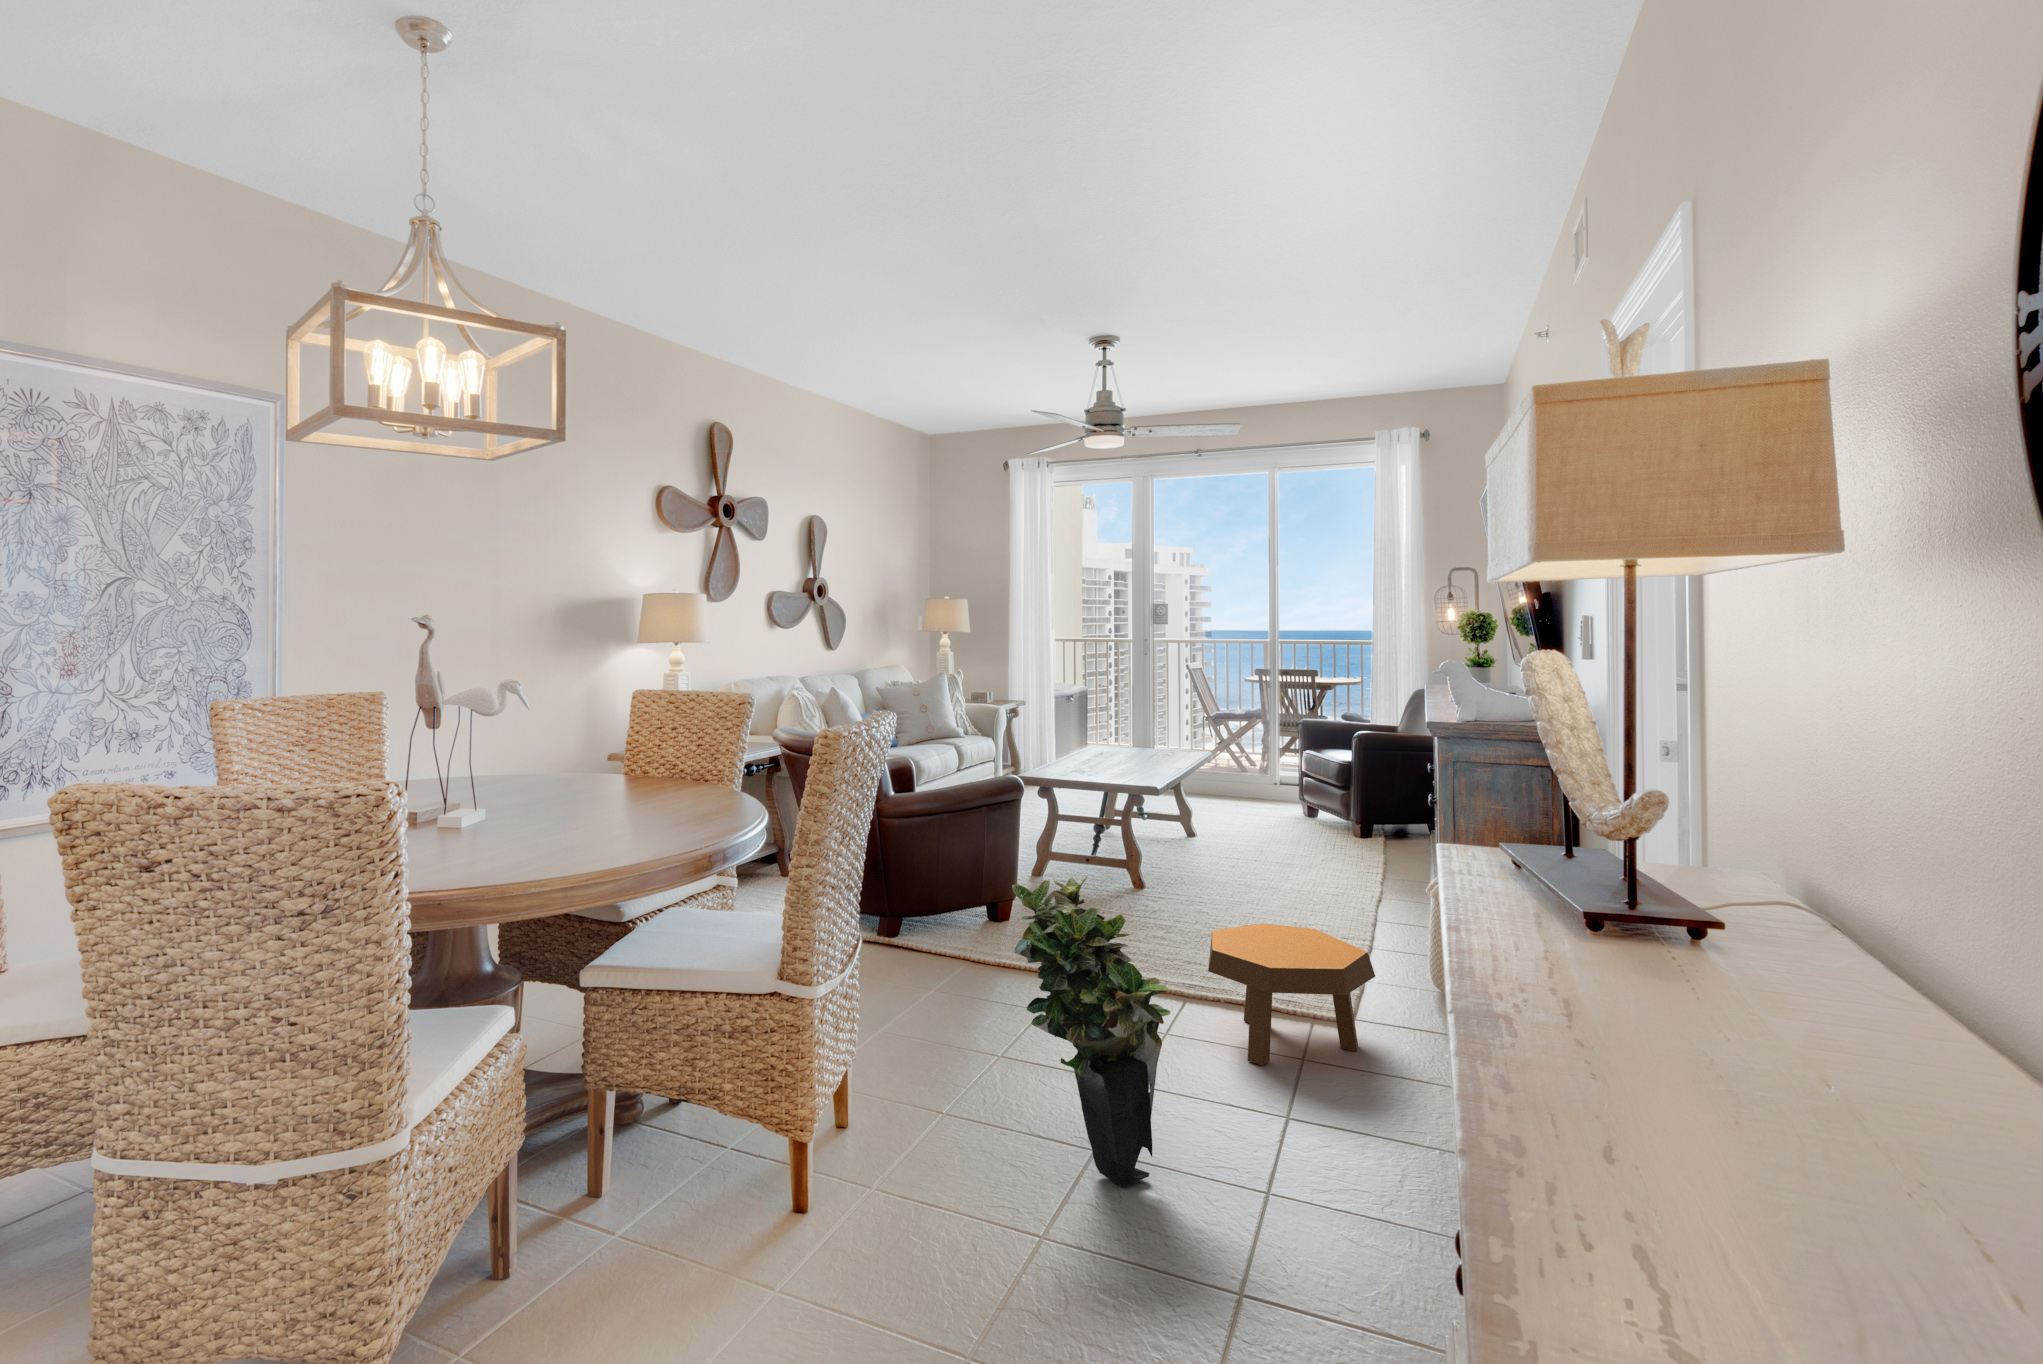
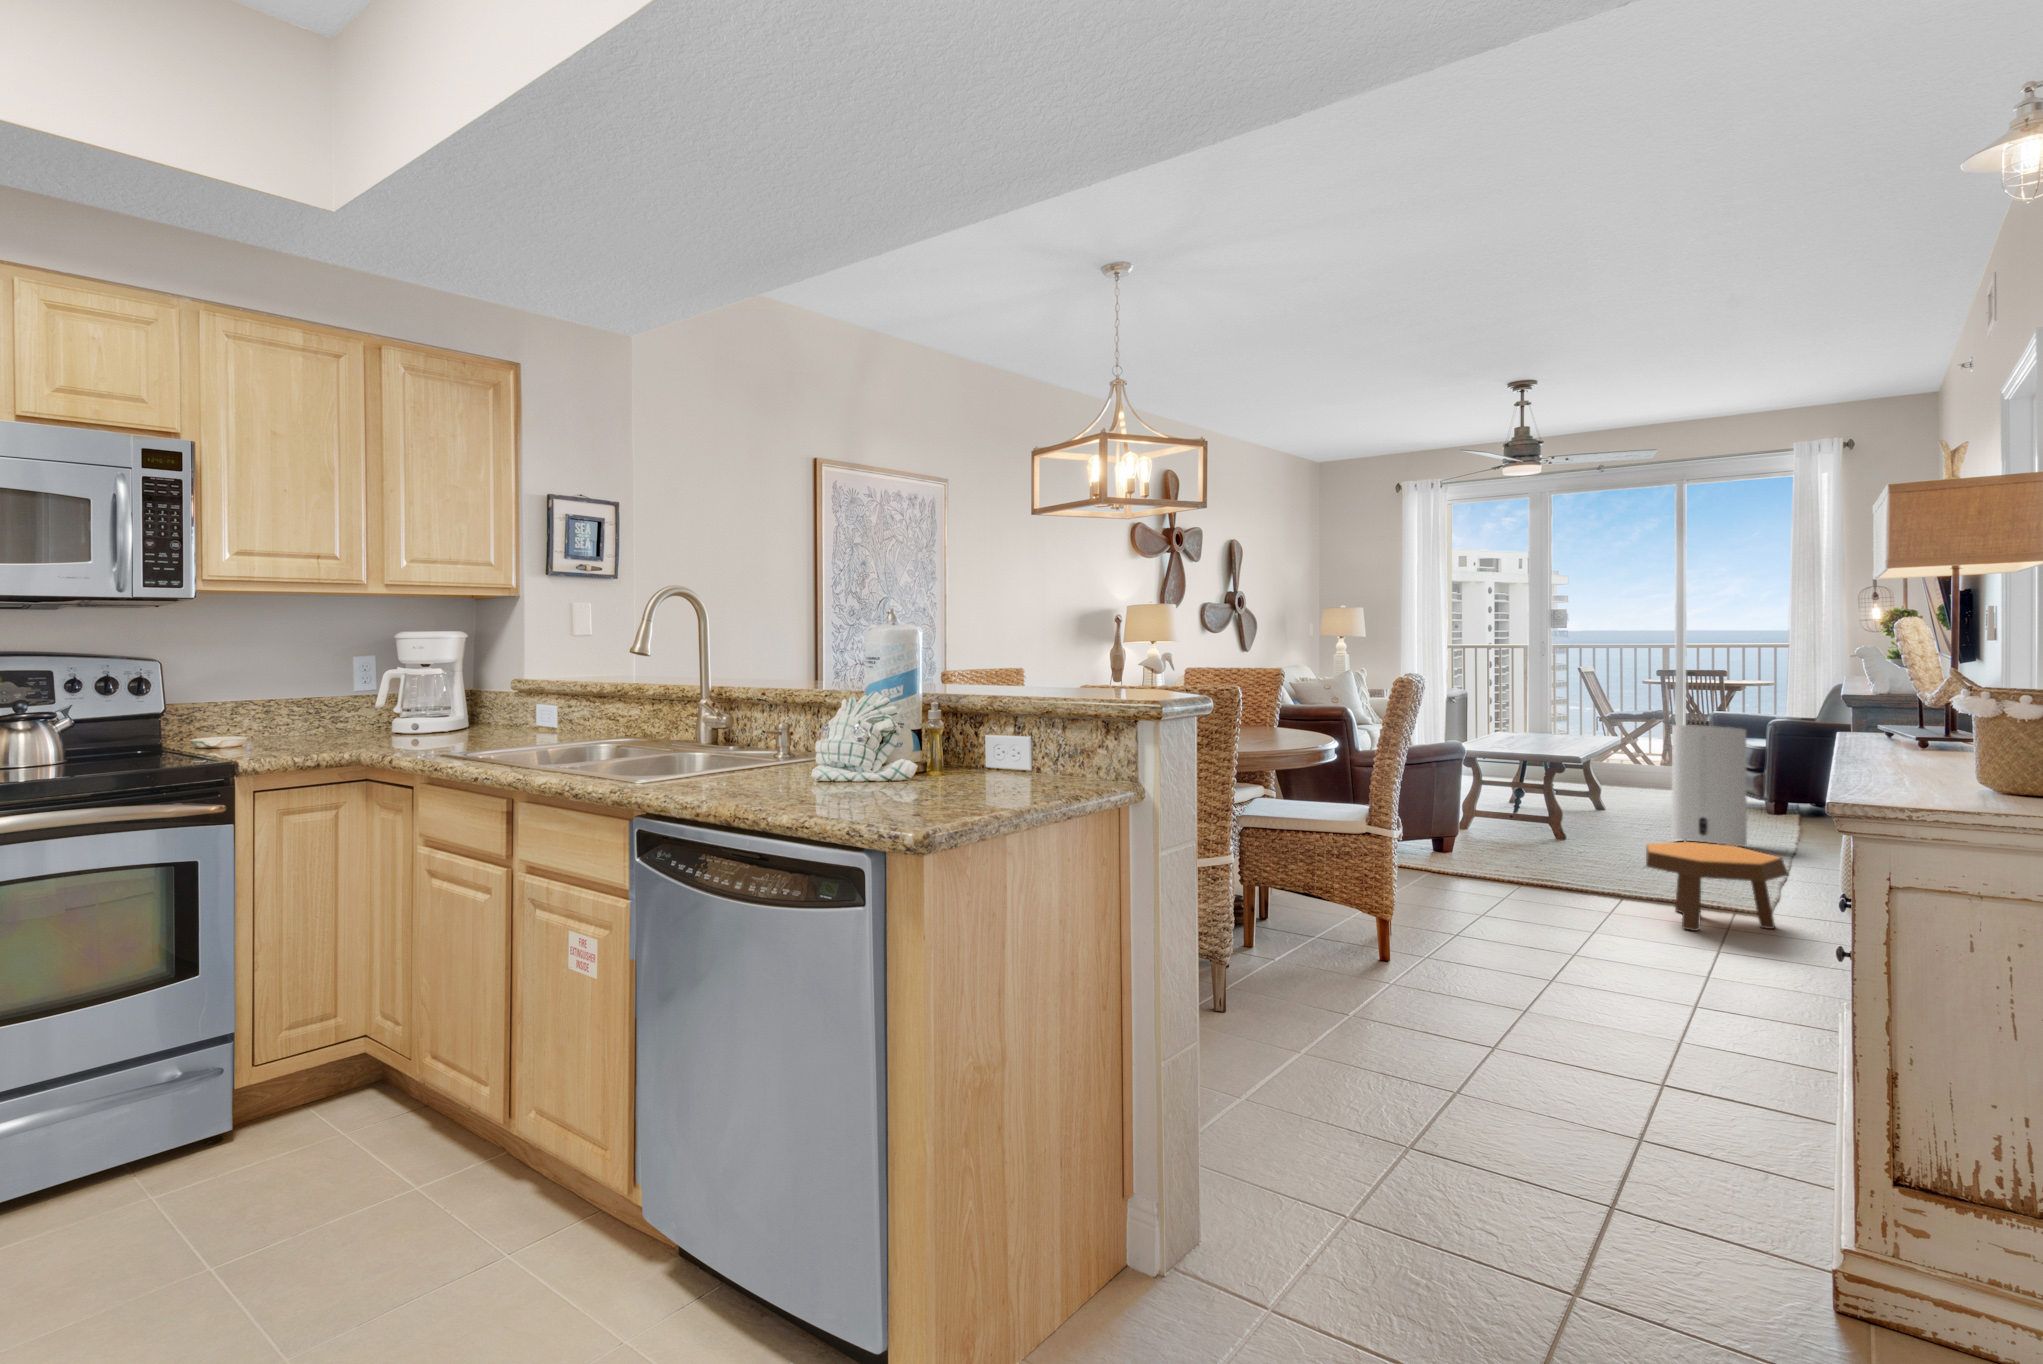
air purifier: none [1255,746,1333,891] -> present [1672,725,1747,846]
potted plant: present [1012,877,1170,1187] -> none [1506,780,1630,971]

